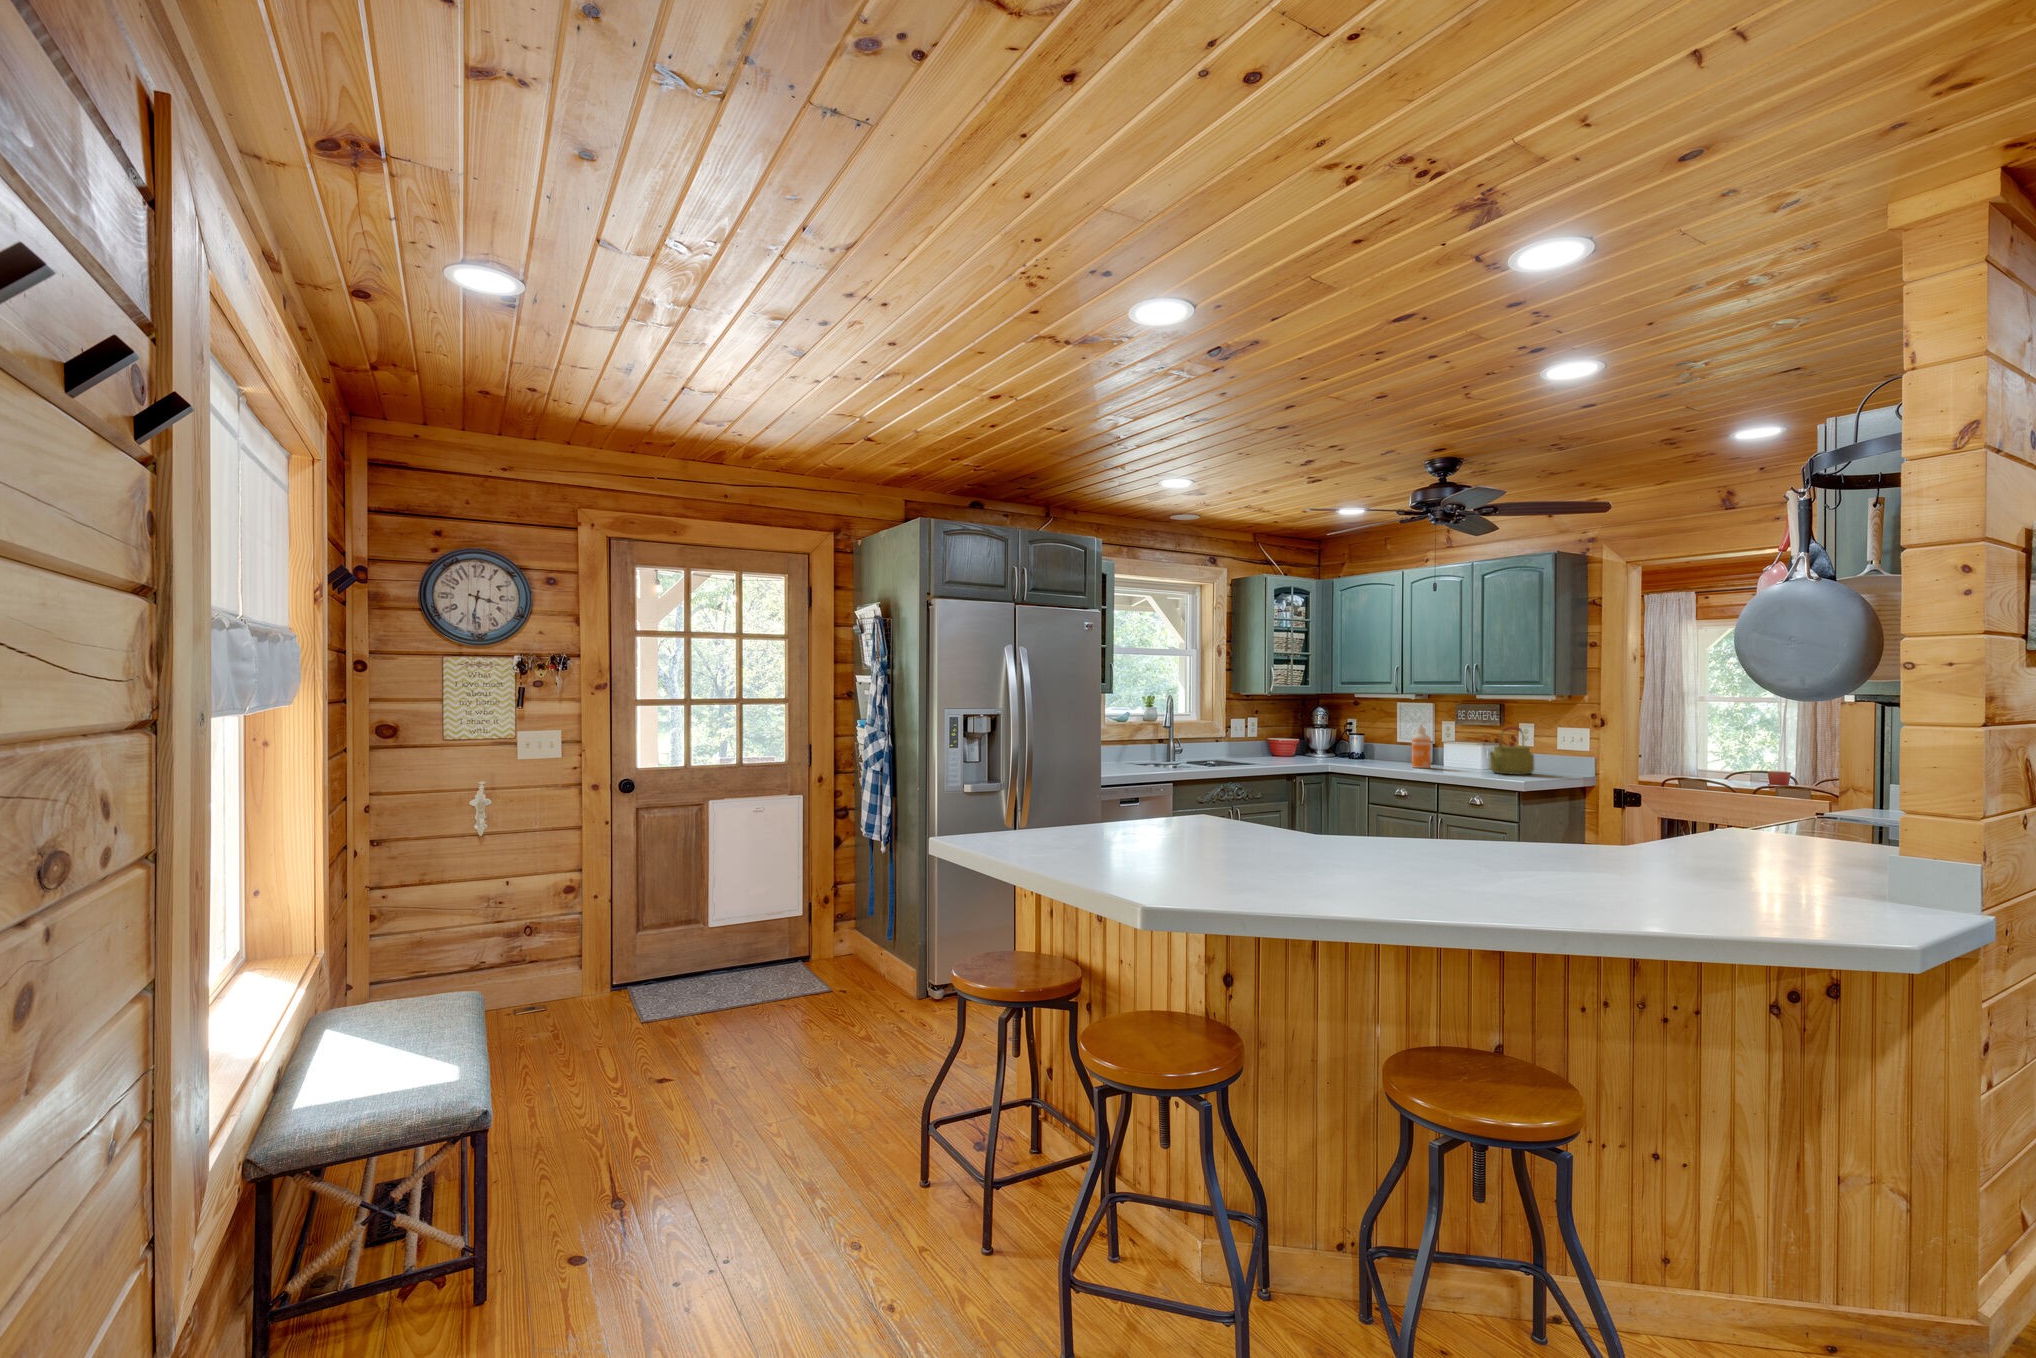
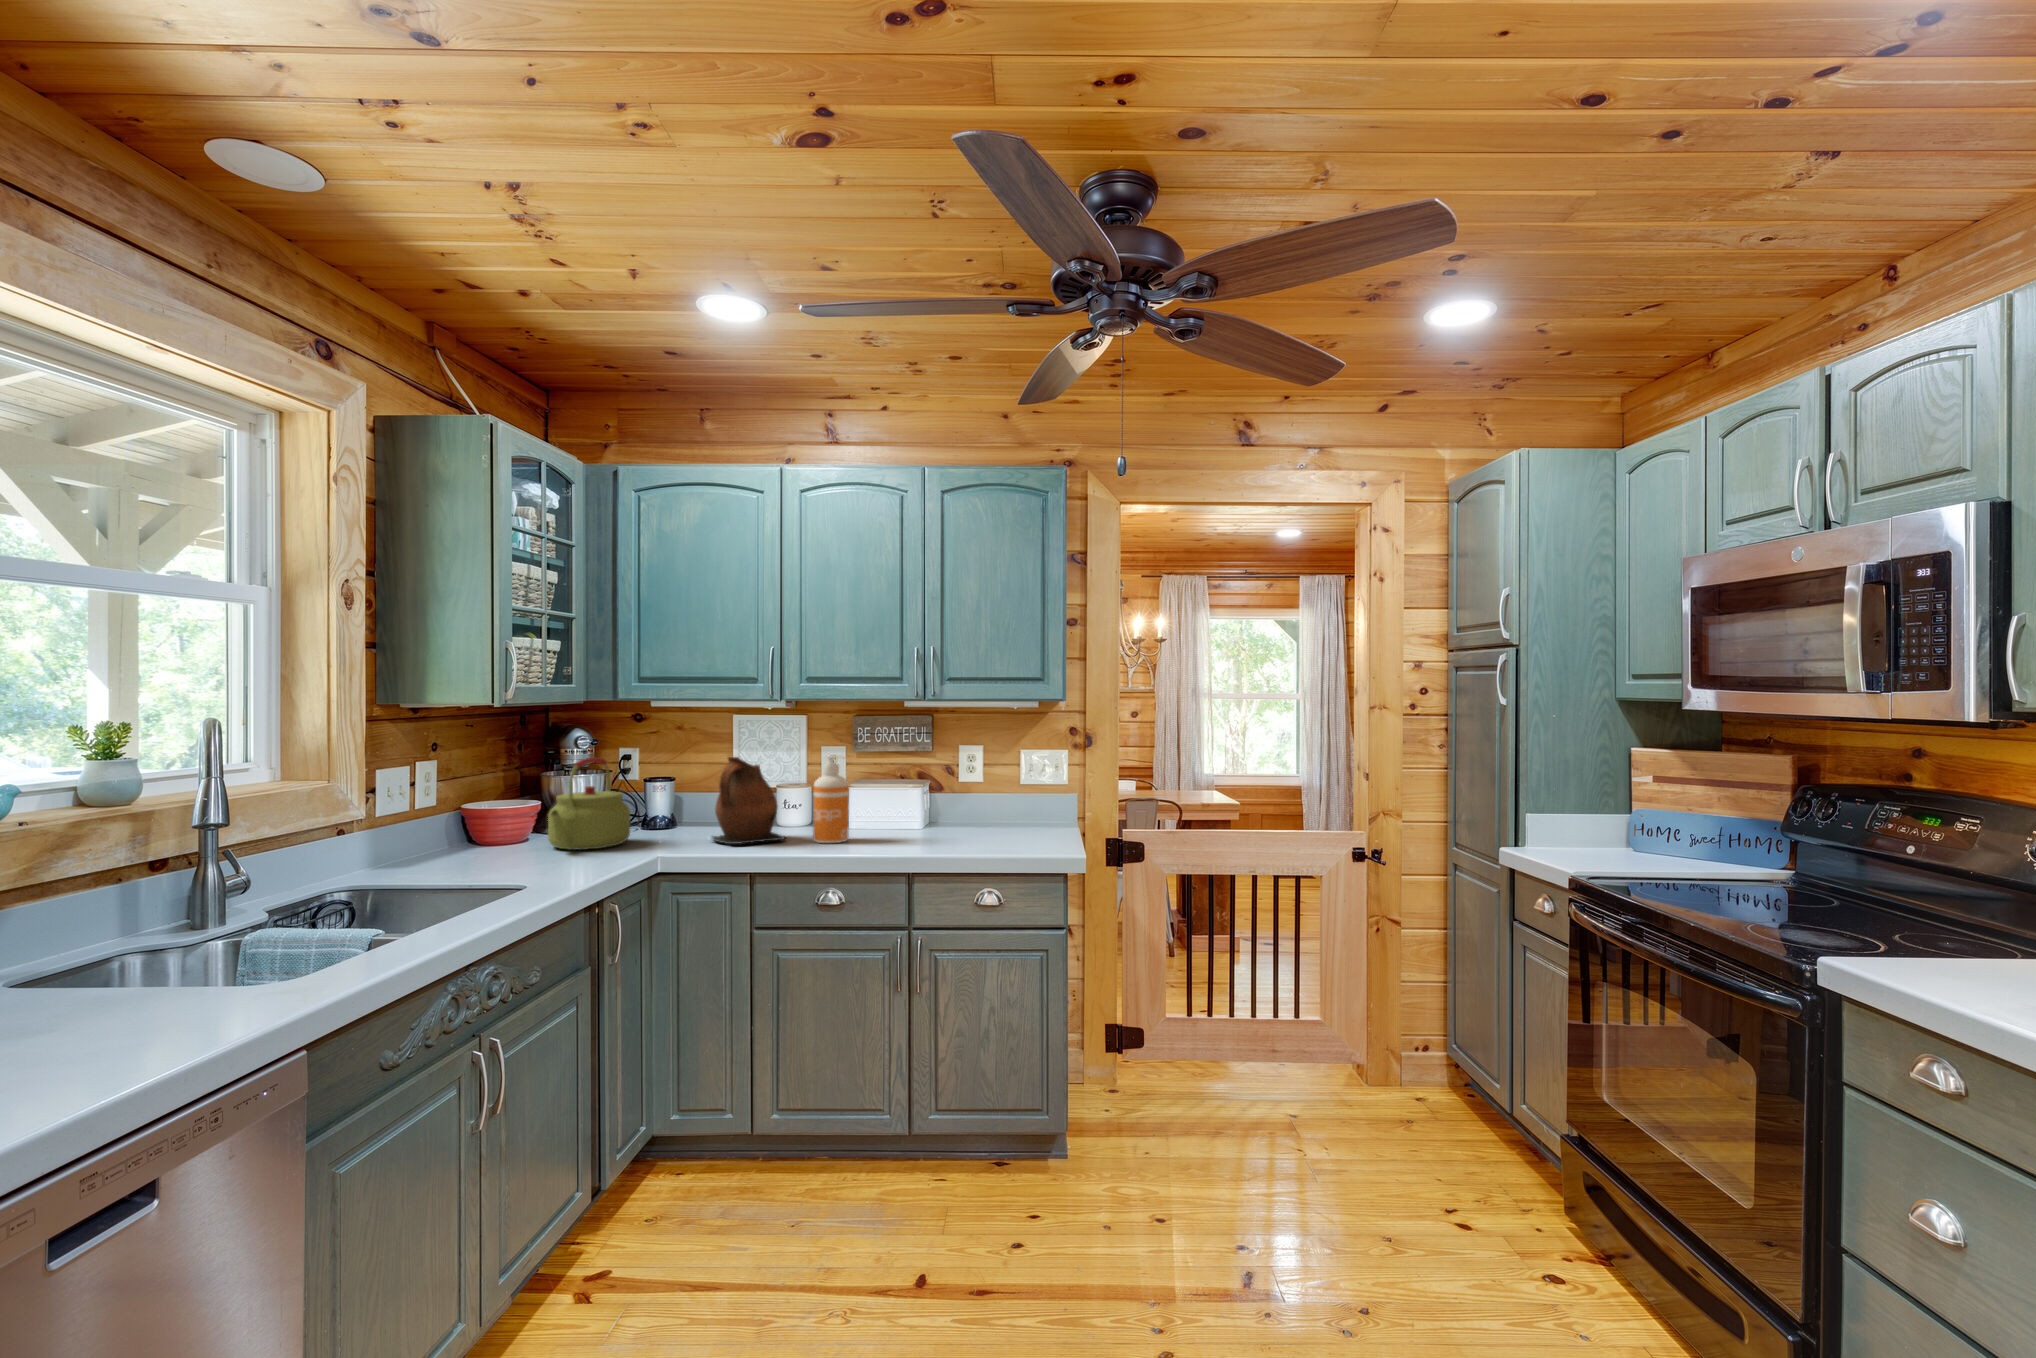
ceramic pitcher: none [1365,722,1401,766] -> present [712,757,787,844]
kettle: present [1489,727,1534,775] -> present [548,757,630,850]

